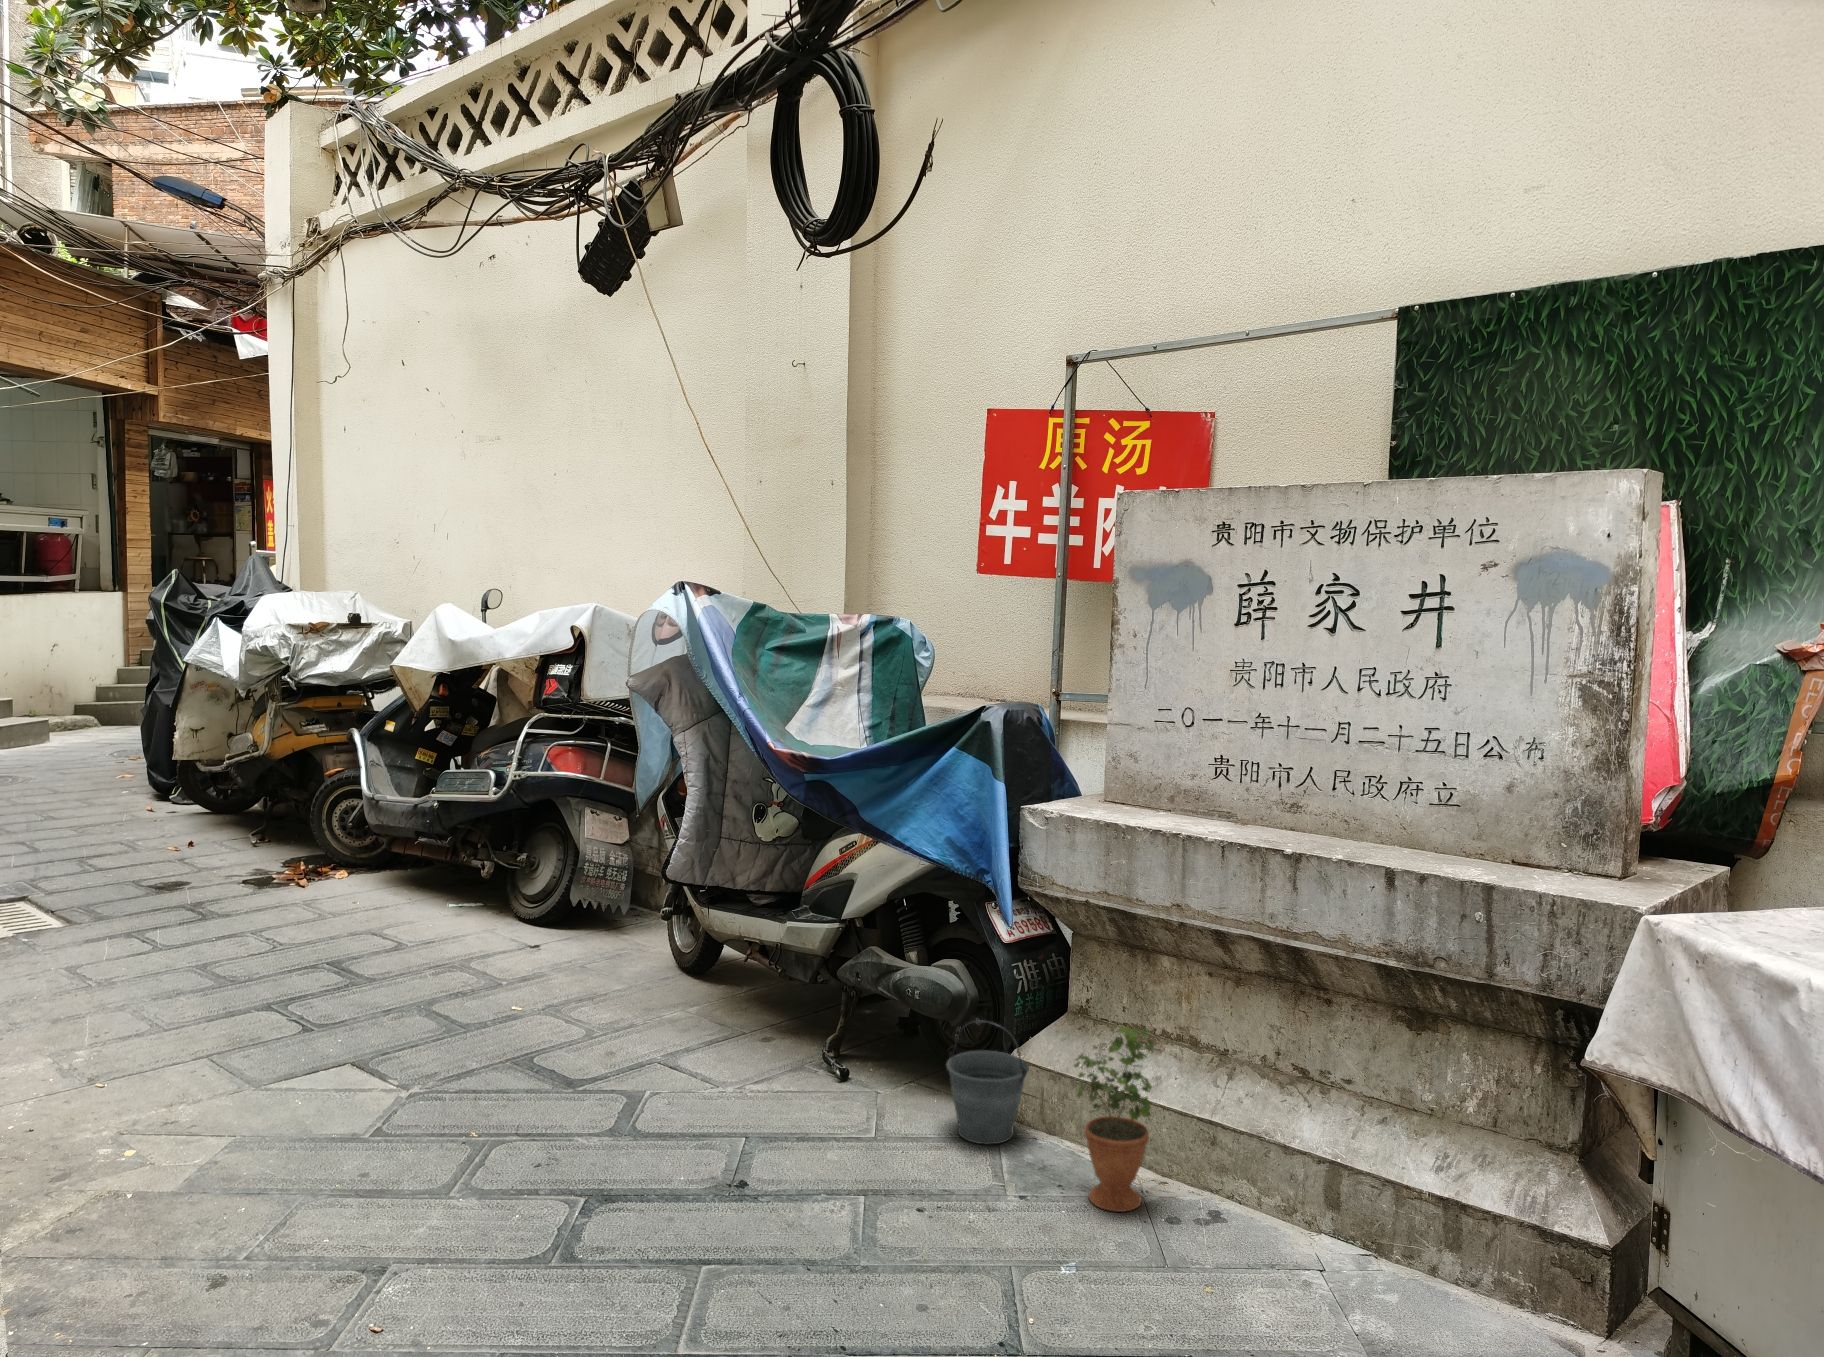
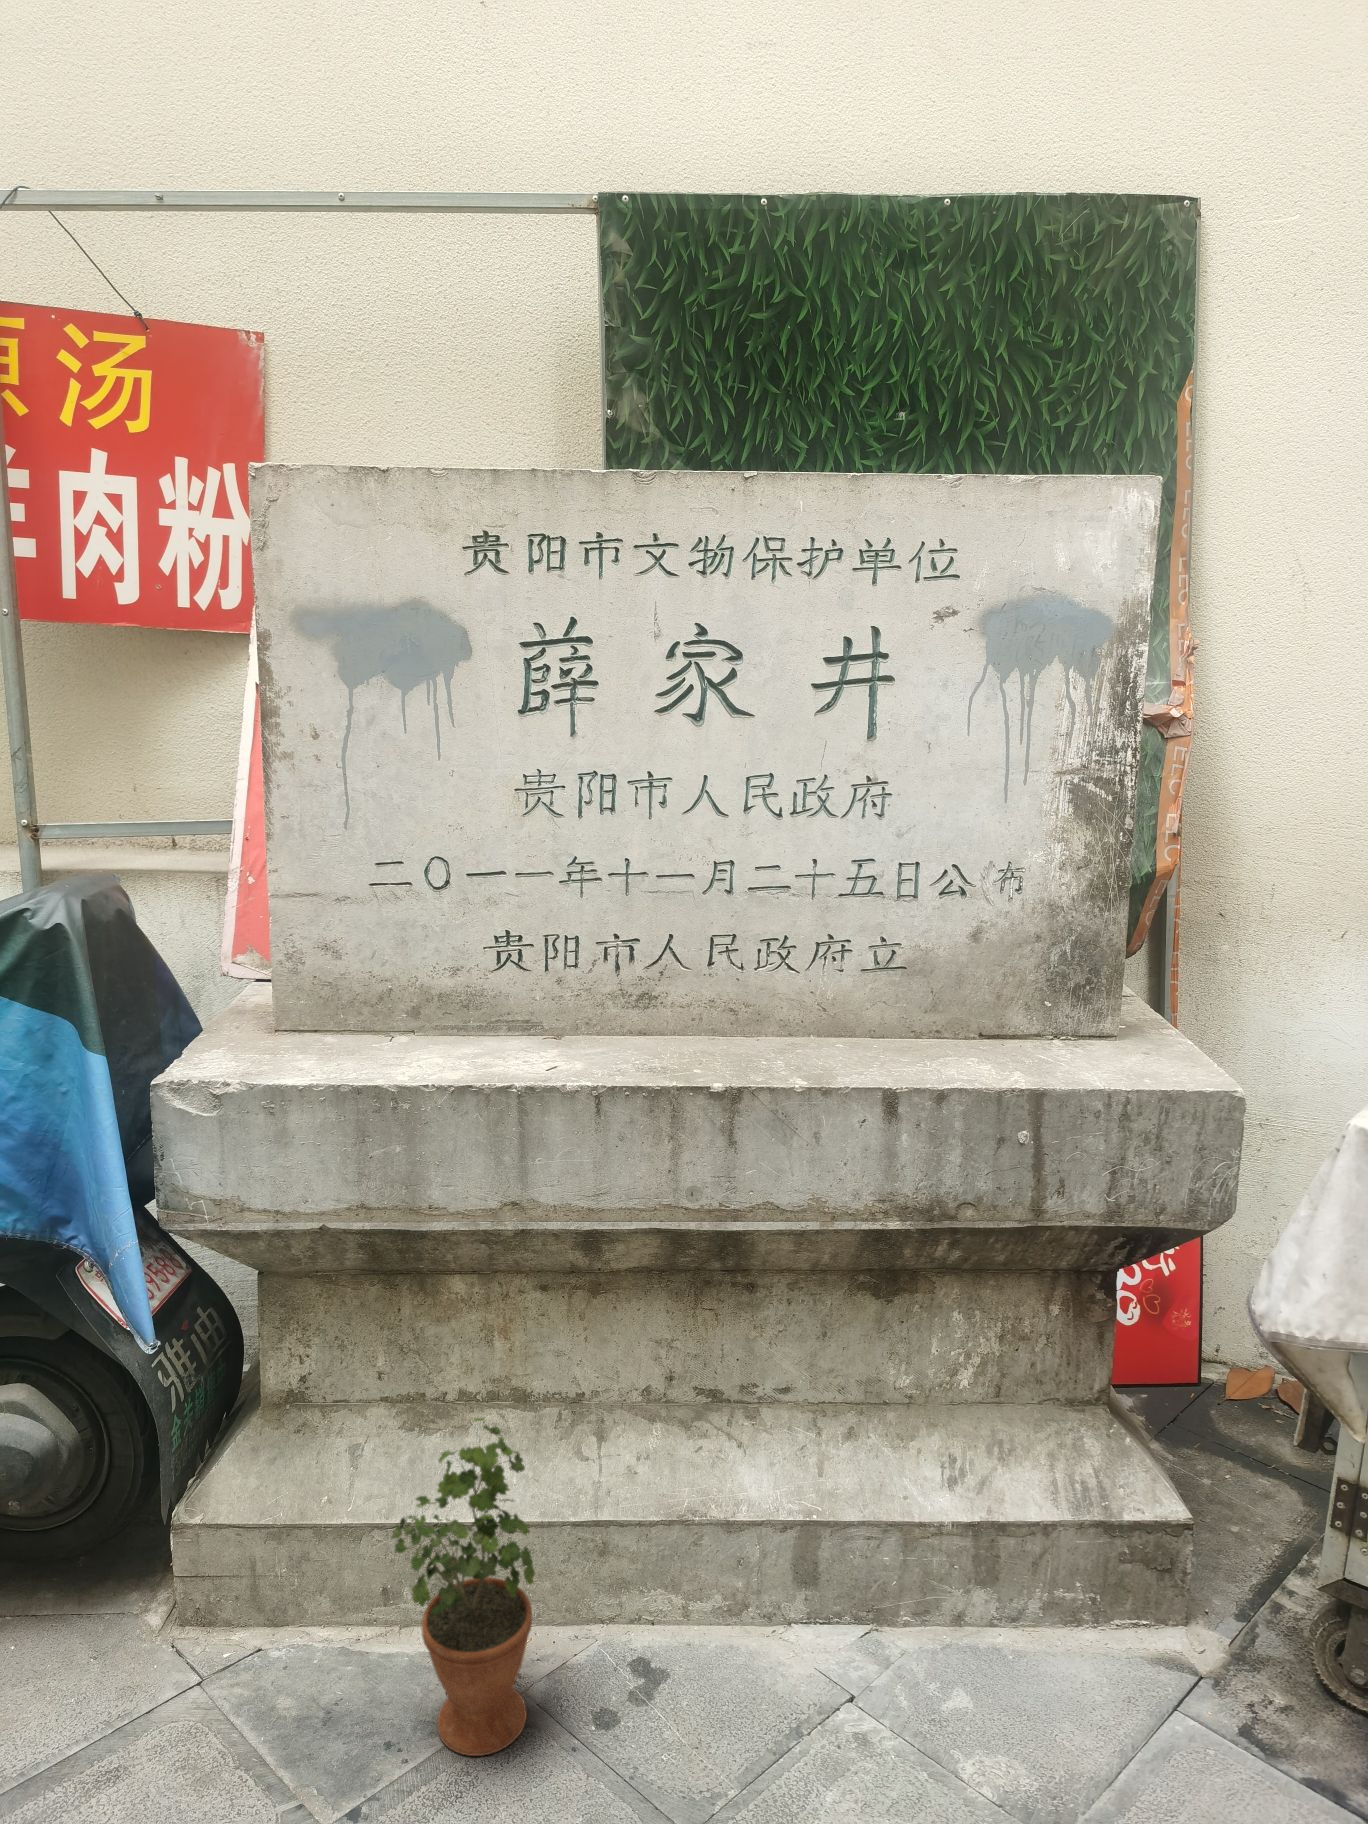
bucket: present [946,1021,1029,1144] -> none [74,1498,254,1722]

